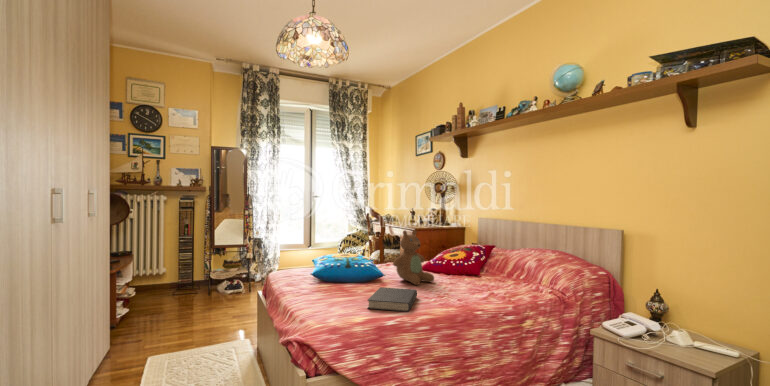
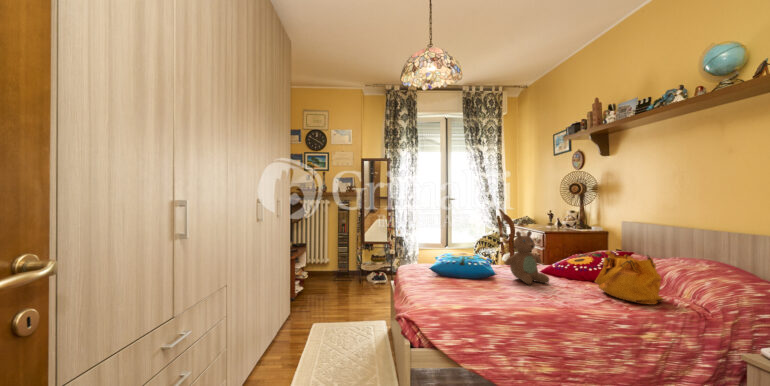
handbag: none [477,245,530,293] -> present [595,251,663,305]
book: present [368,287,417,312] -> none [469,282,523,306]

